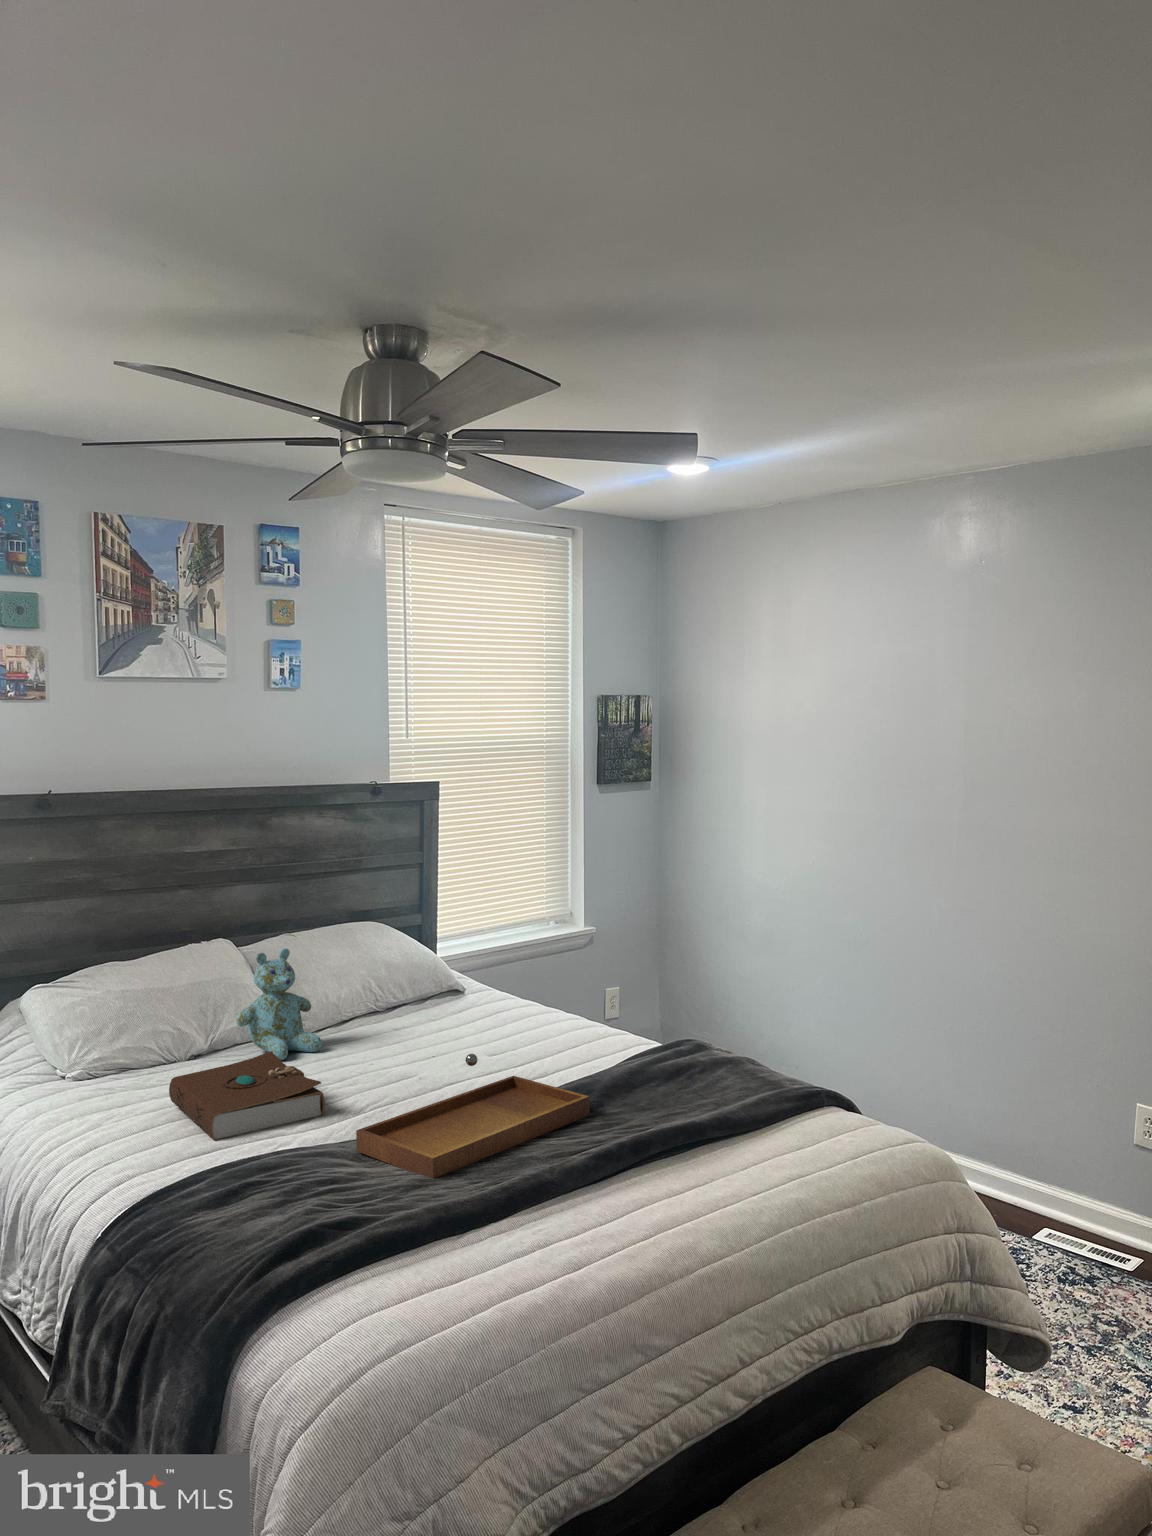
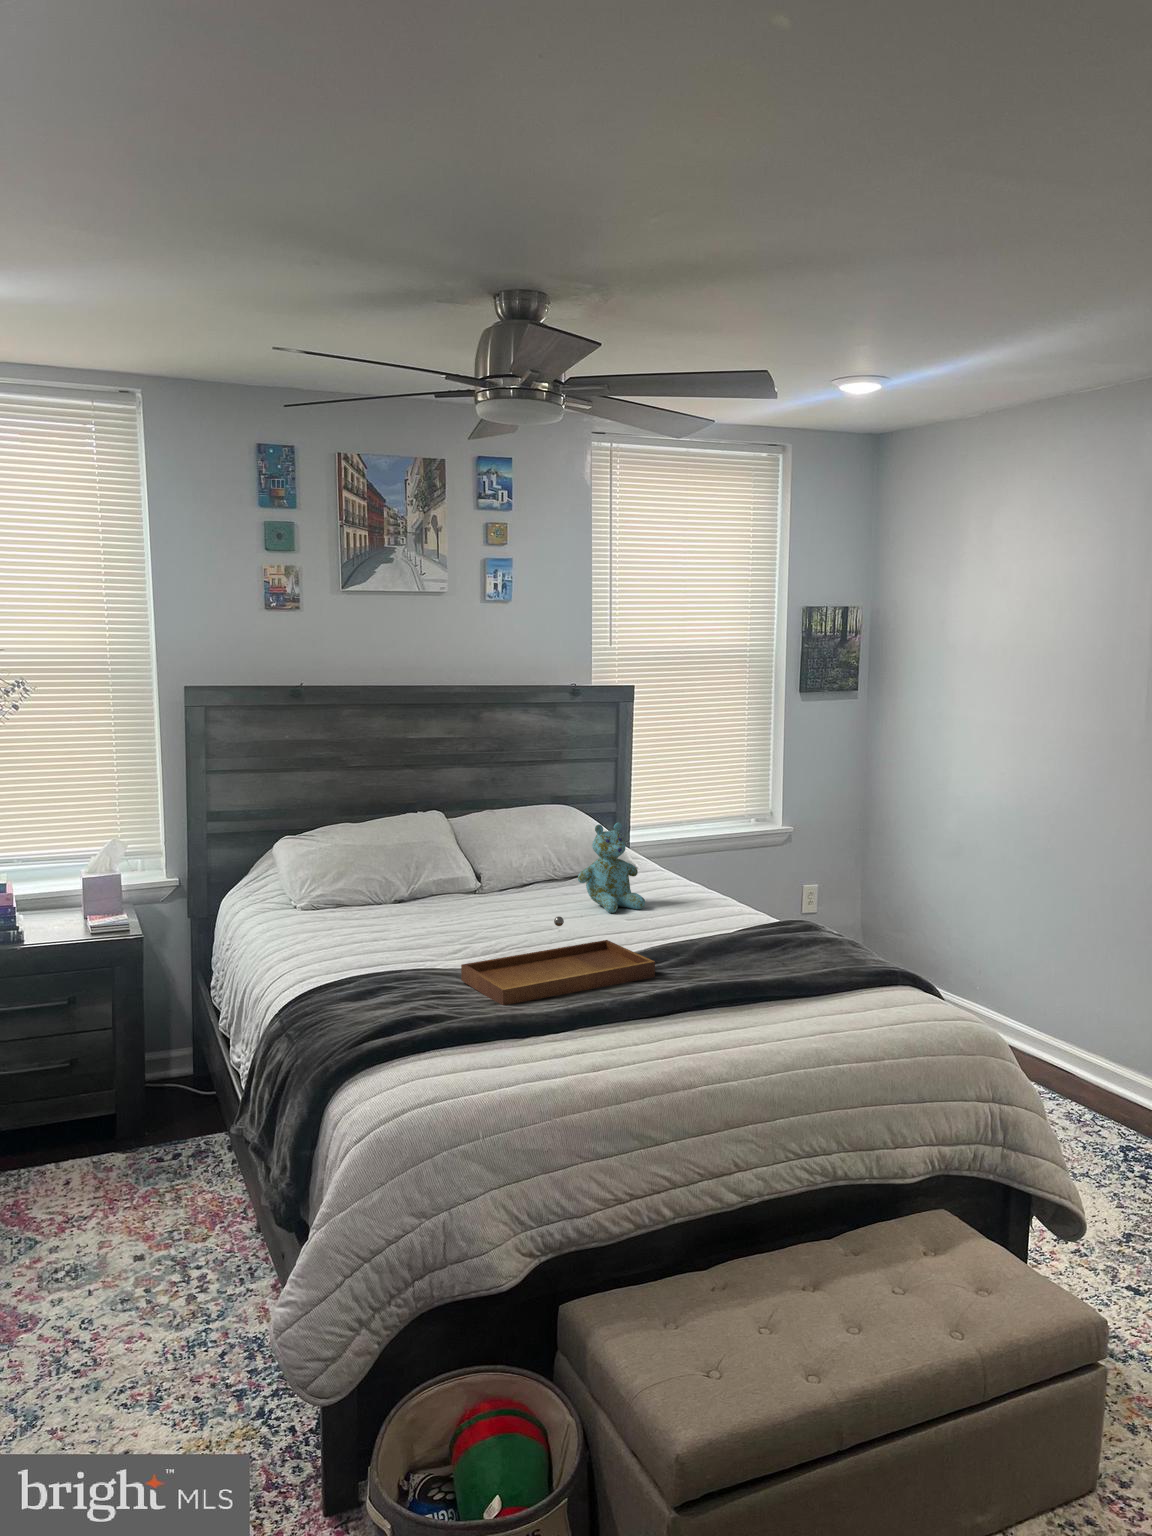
stuffed bear: present [236,948,322,1060] -> present [578,823,645,913]
book: present [169,1051,325,1141] -> none [353,902,458,963]

